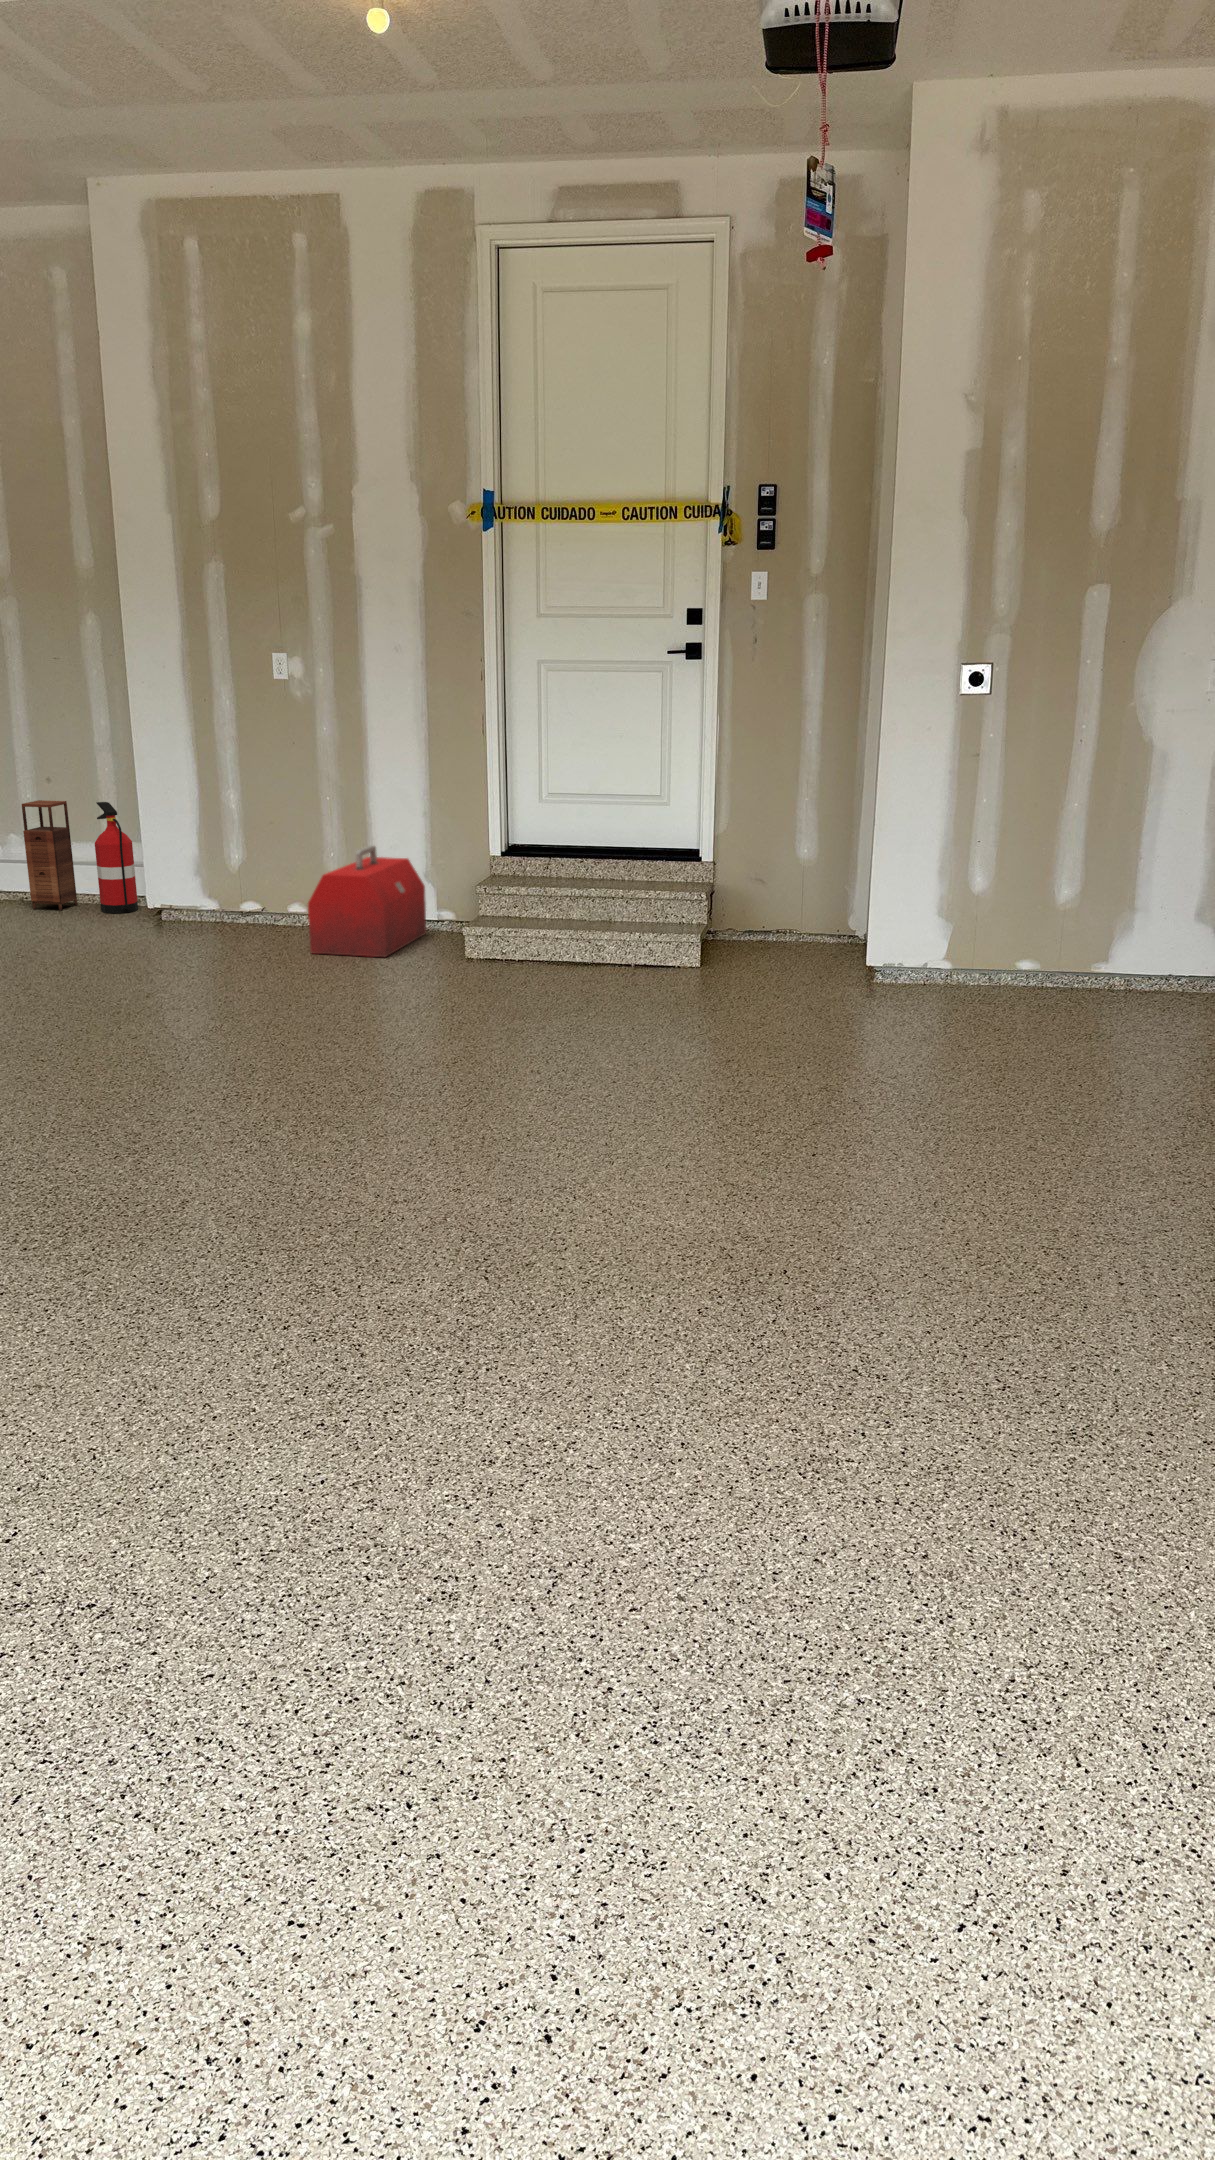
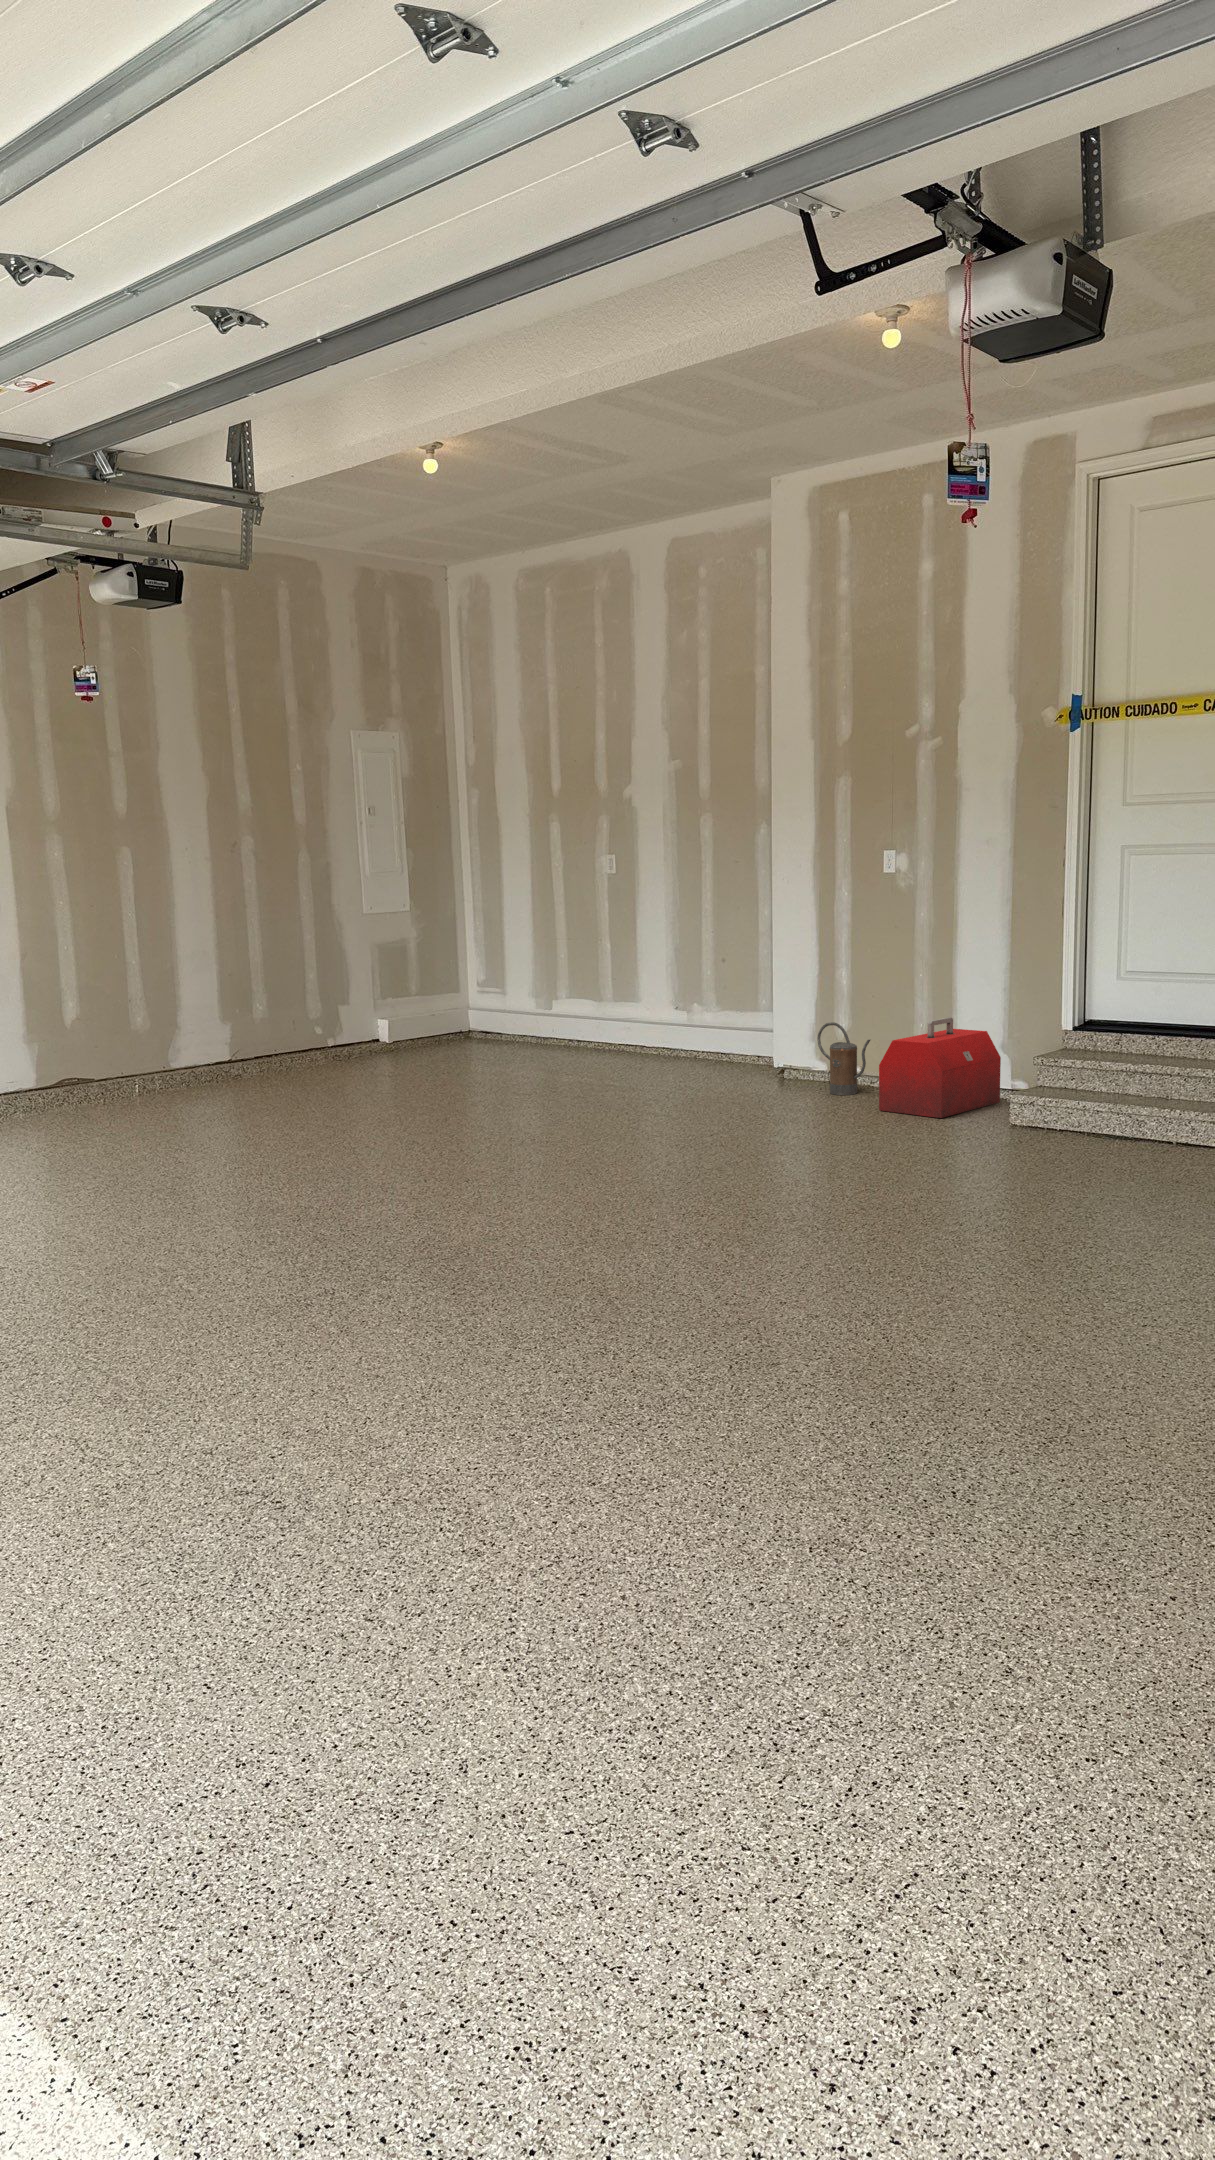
storage cabinet: present [22,800,77,910] -> none [692,975,730,1066]
fire extinguisher: present [95,802,138,913] -> none [743,977,774,1070]
watering can: none [213,855,280,937] -> present [817,1022,870,1095]

